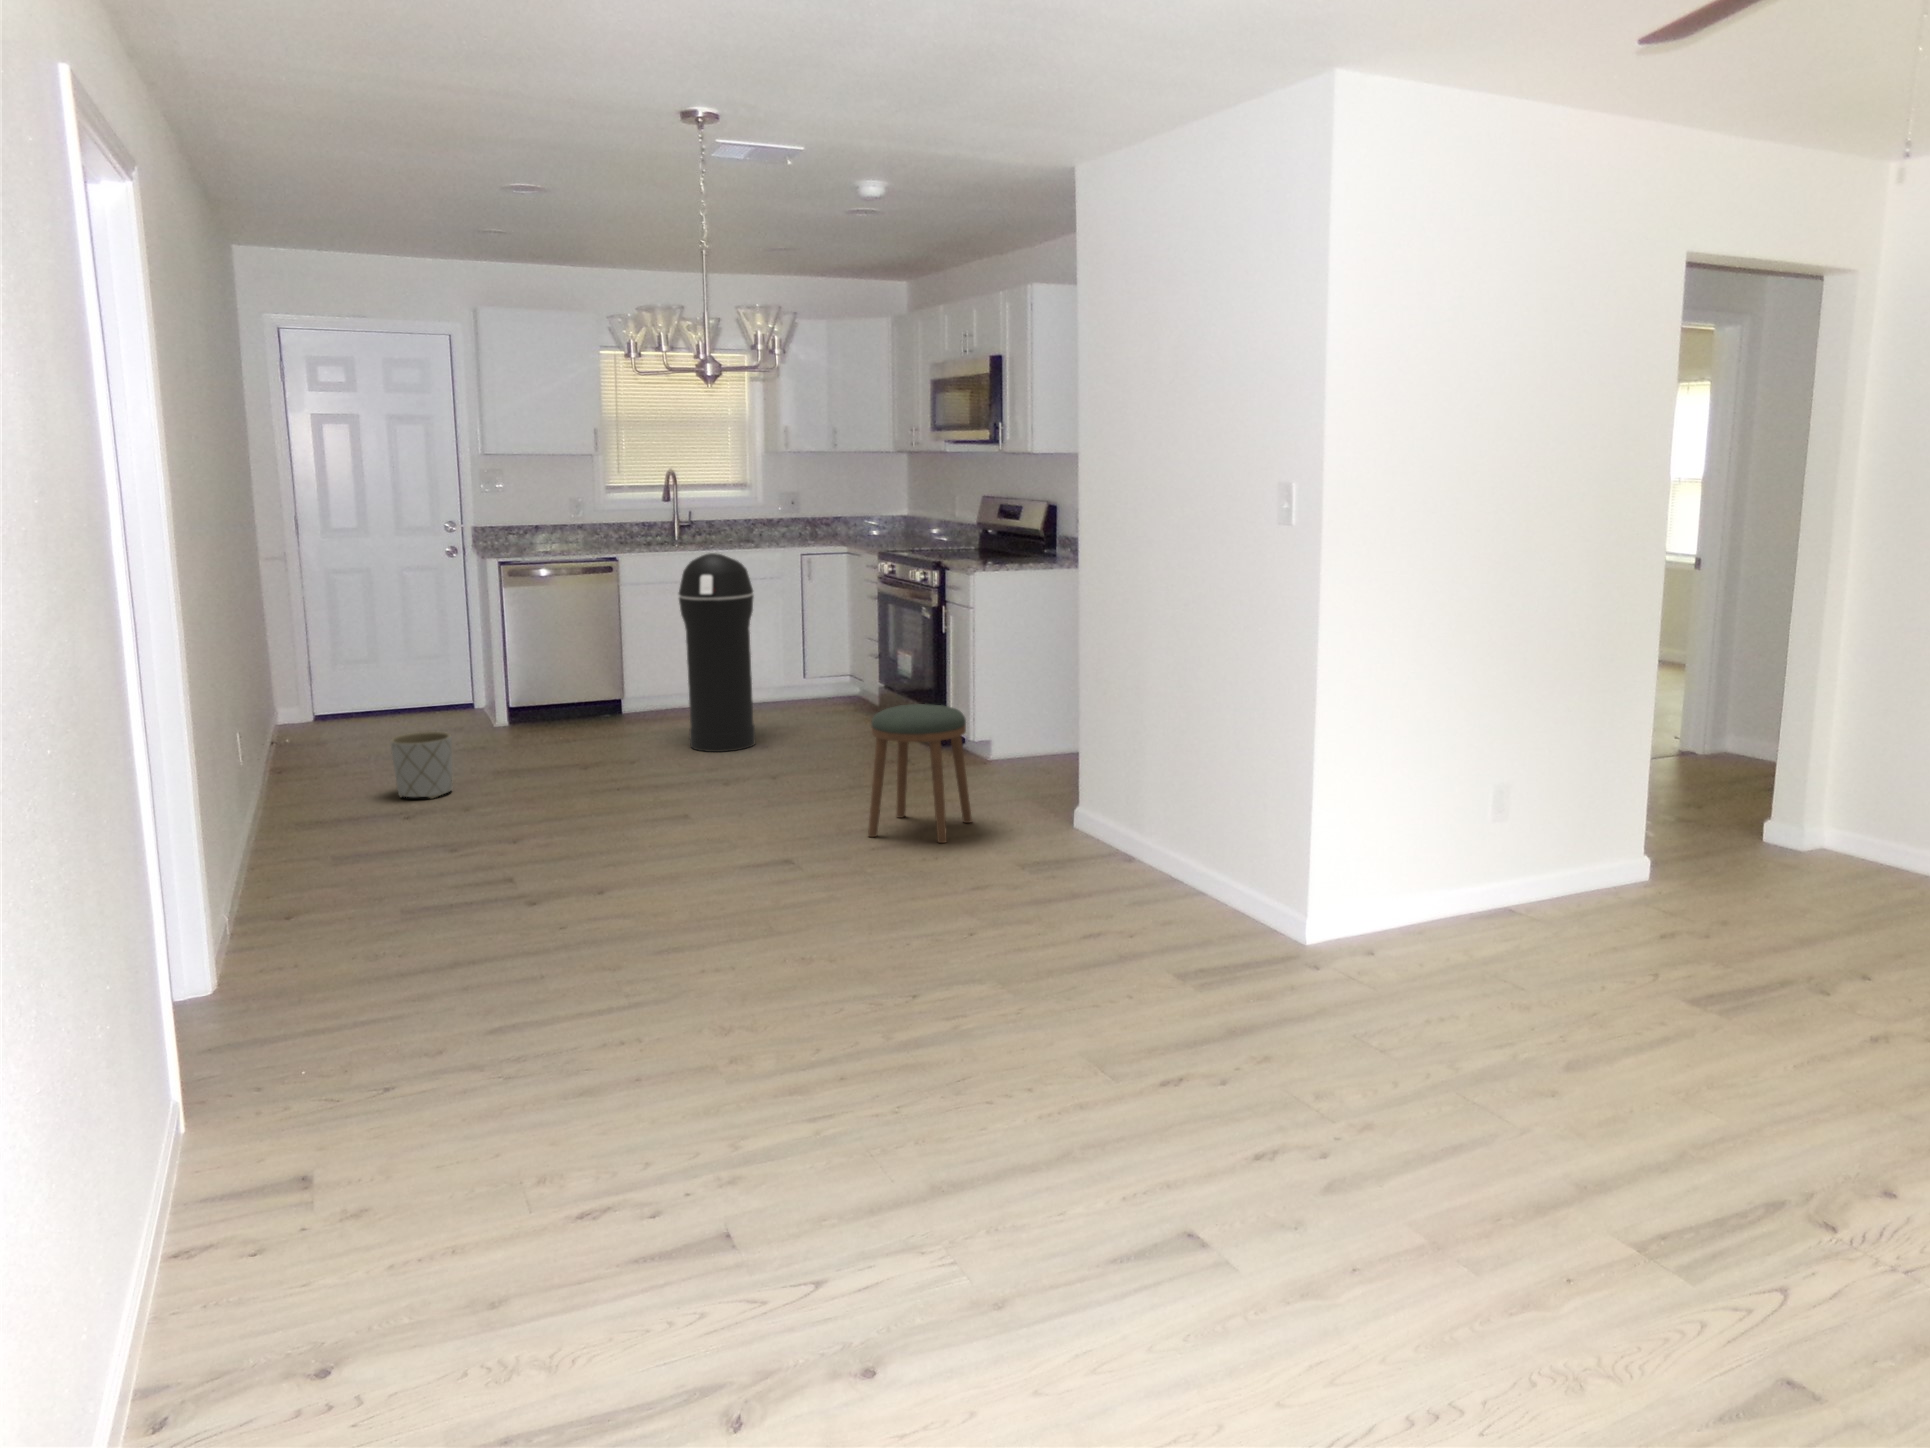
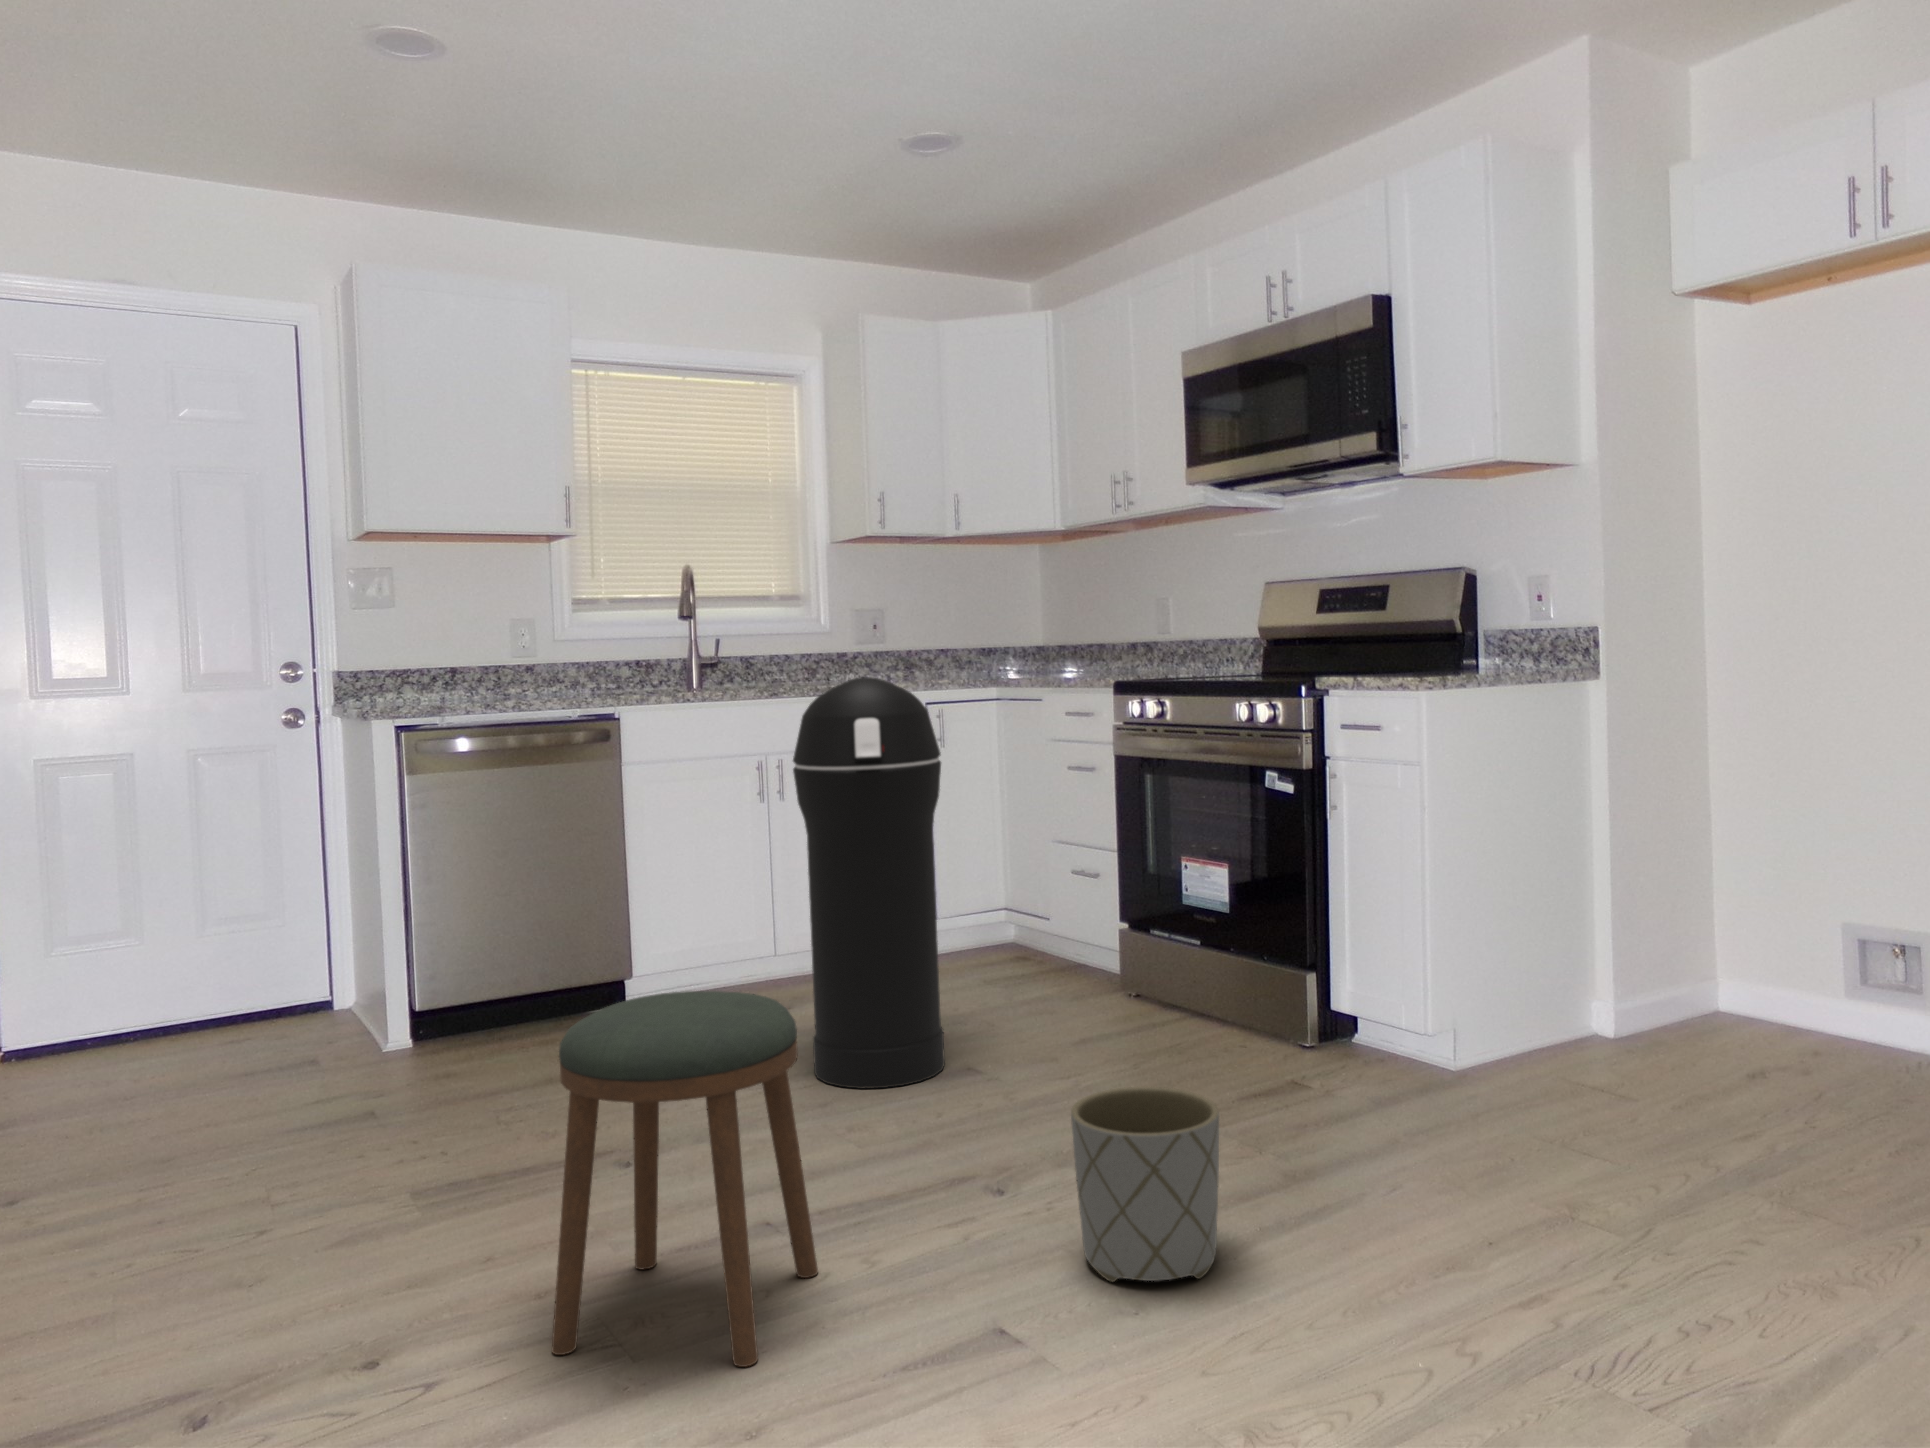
stool: present [868,704,972,843] -> present [552,991,818,1367]
planter: present [390,732,453,799] -> present [1071,1087,1219,1282]

